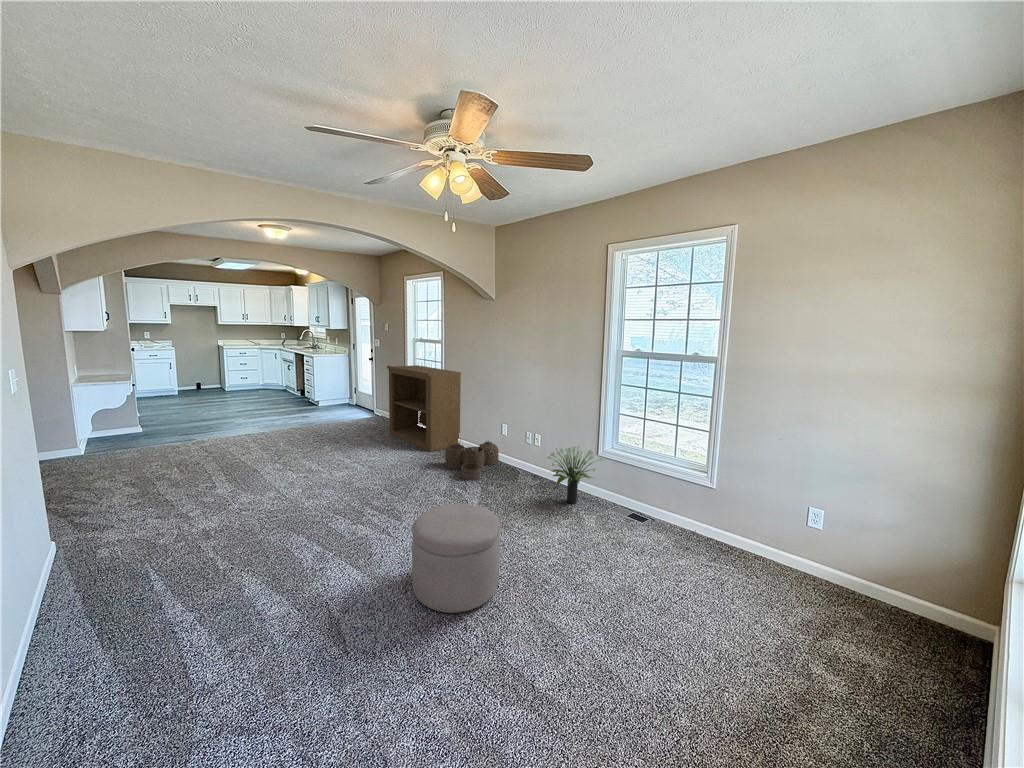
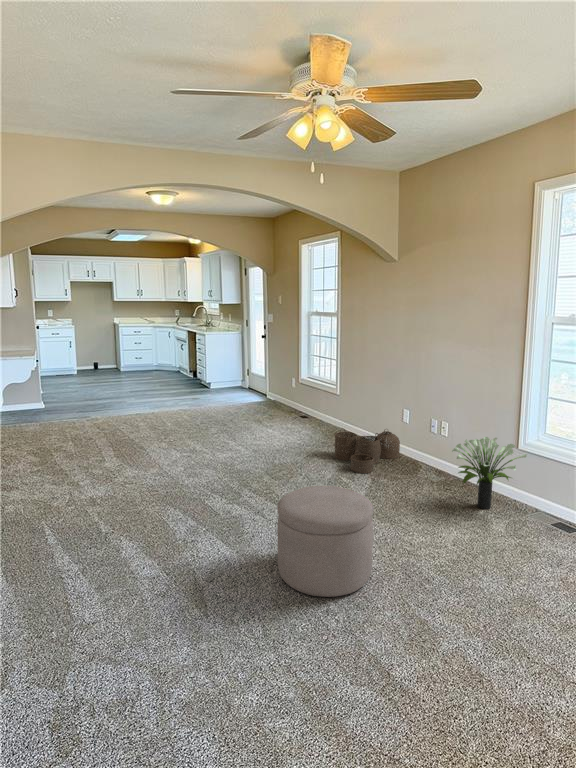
bookshelf: present [387,365,461,452] -> none [275,341,358,440]

